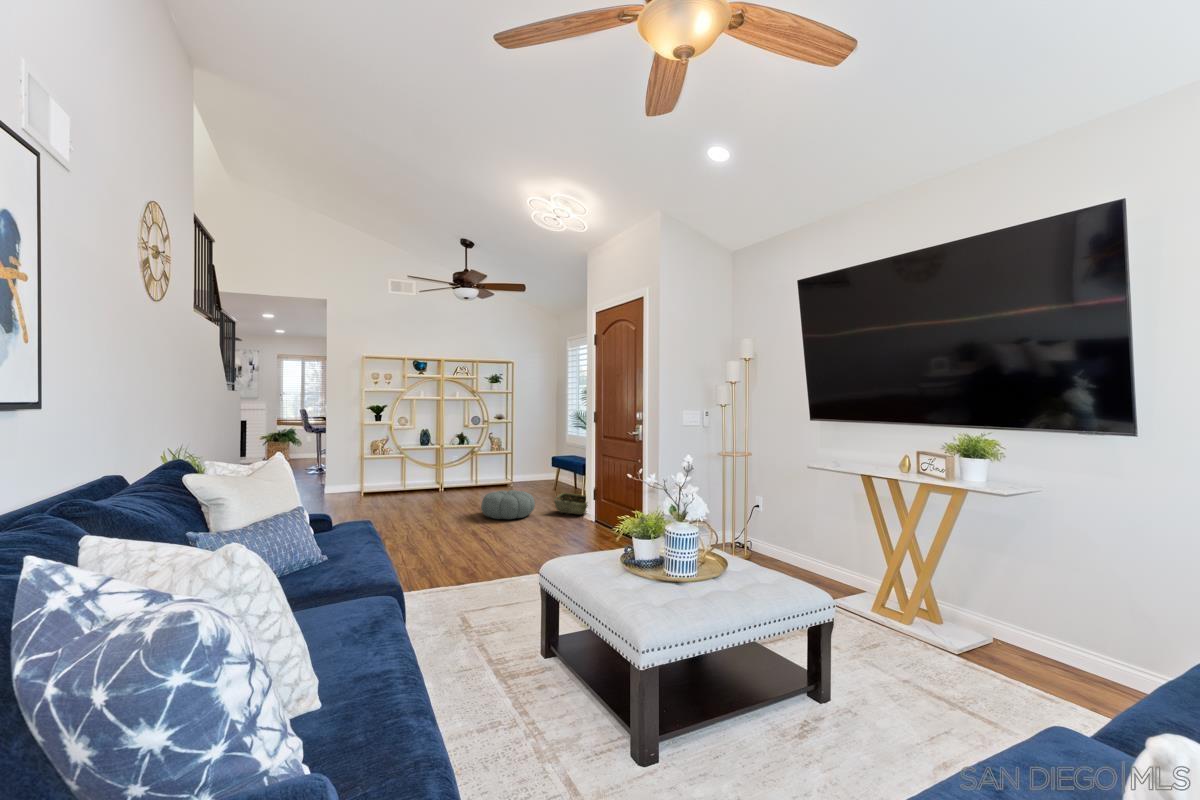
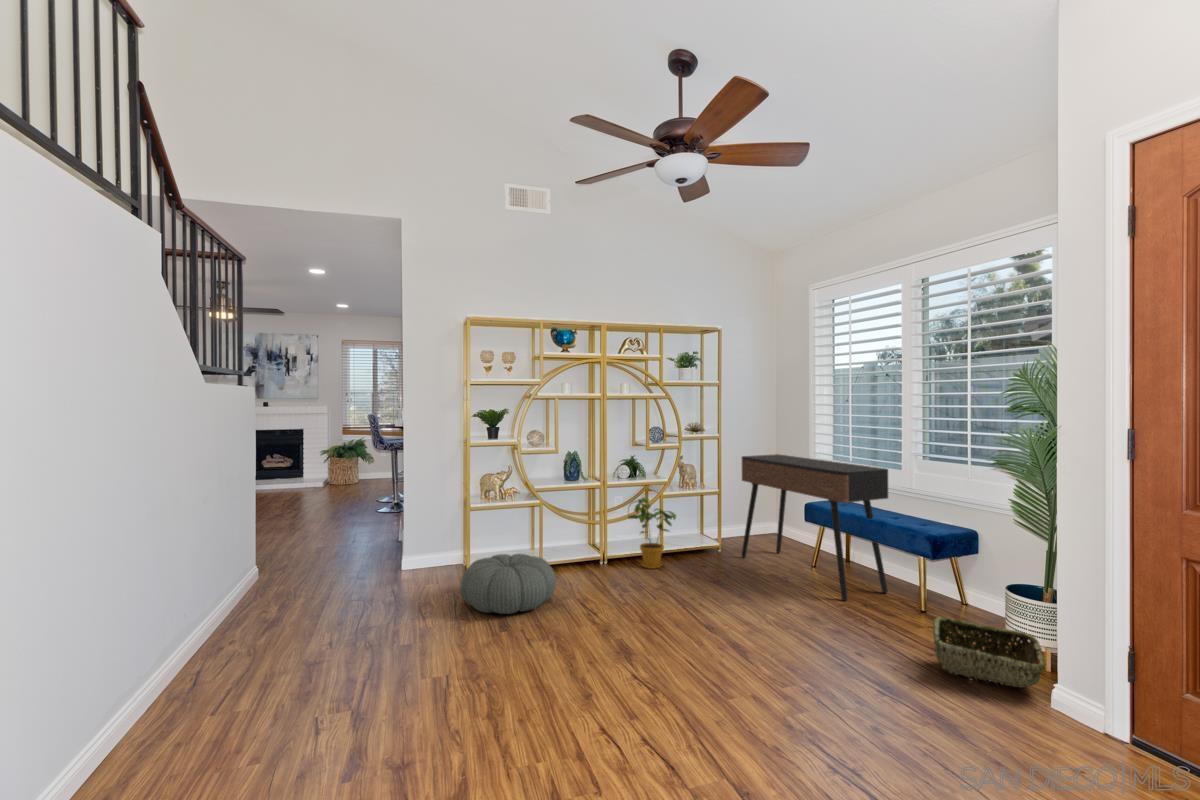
console table: none [520,431,576,498] -> present [742,454,888,601]
house plant: none [454,453,480,491] -> present [628,497,676,569]
pouf: present [481,490,535,519] -> present [460,554,556,614]

